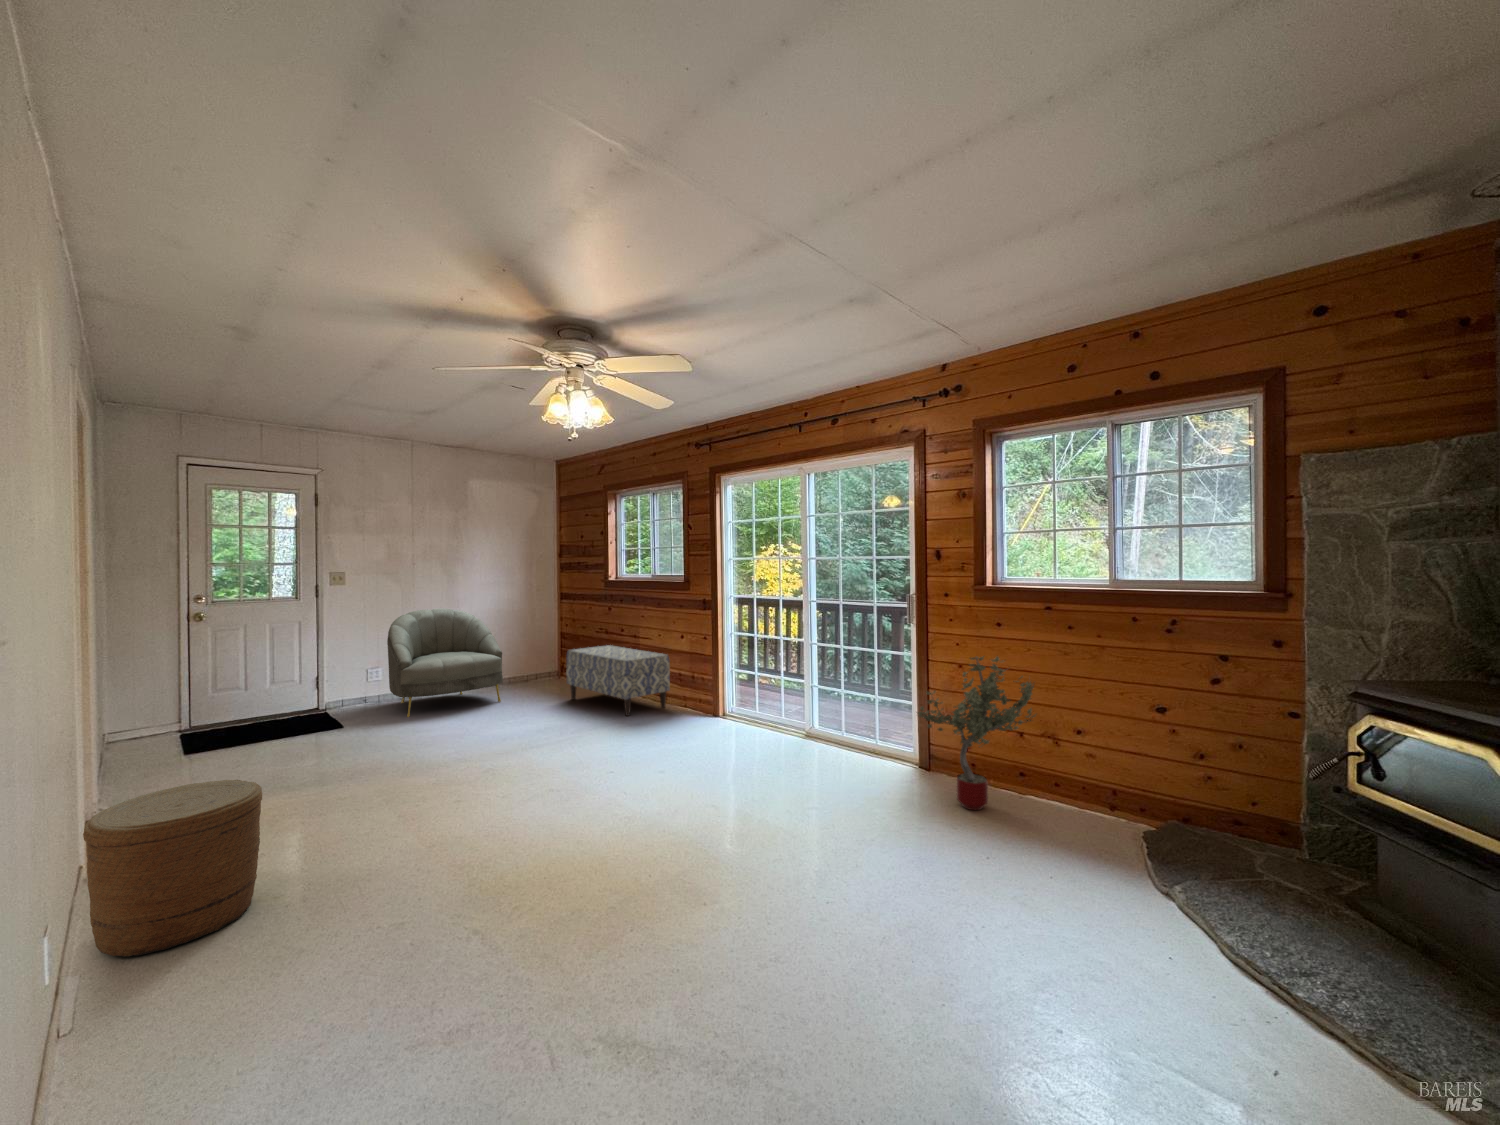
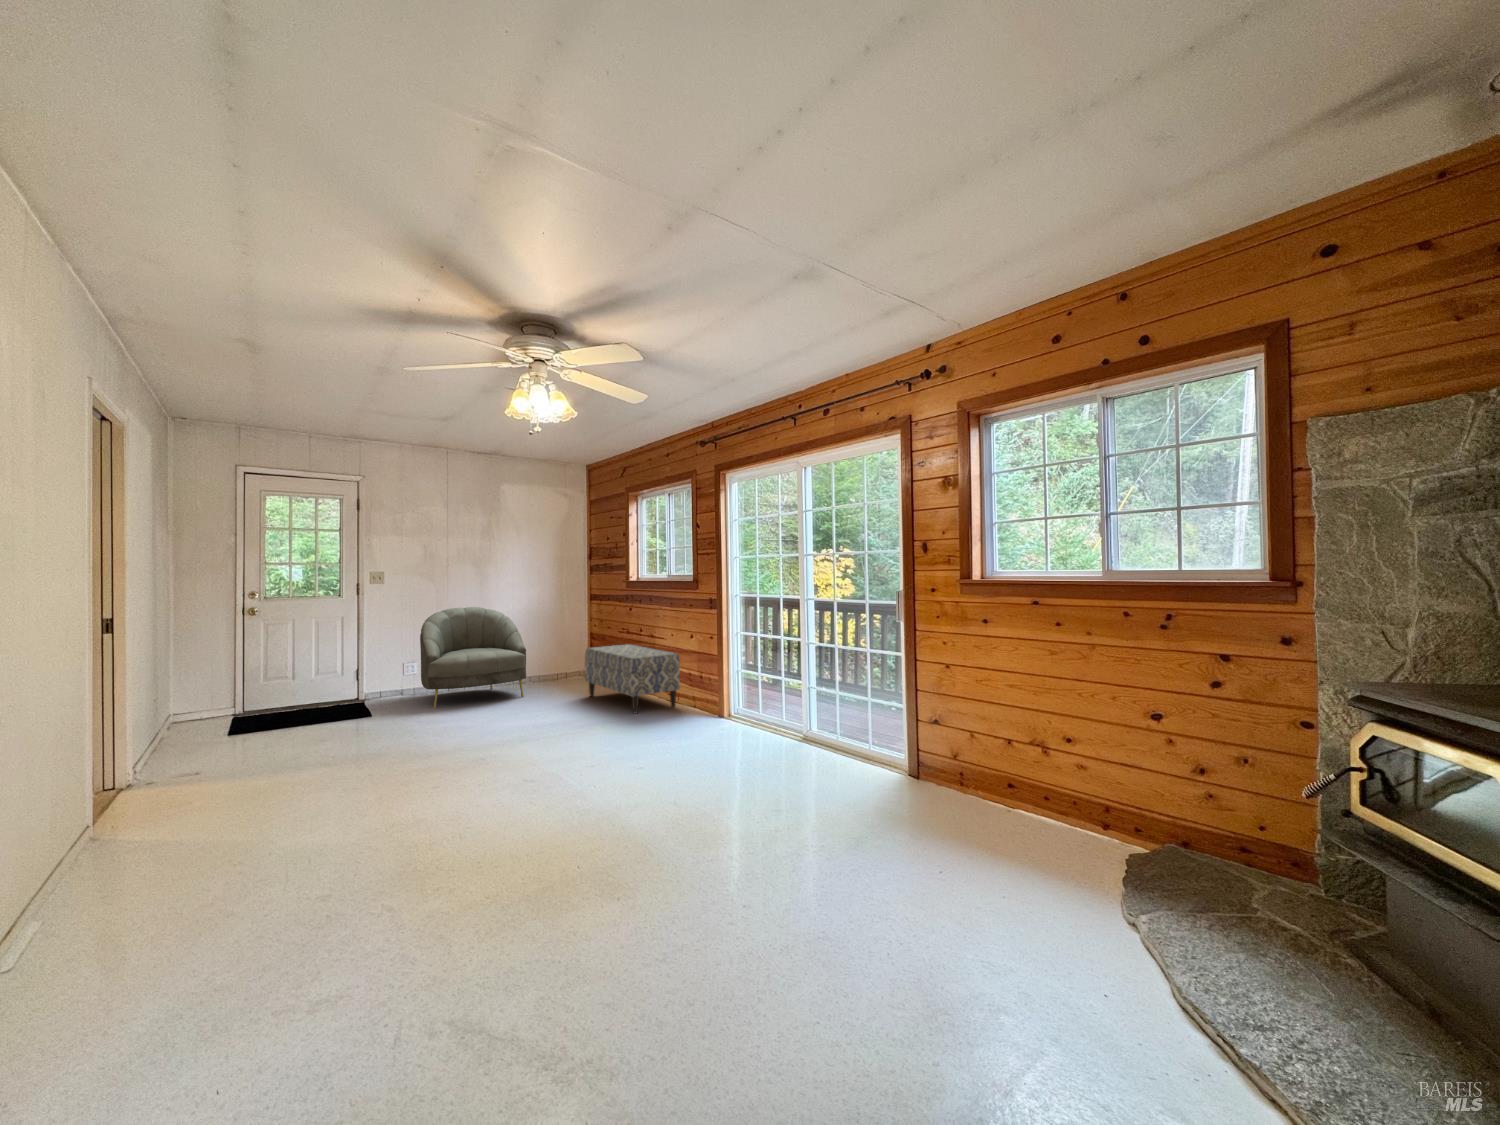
potted tree: present [918,656,1036,810] -> none [893,653,1012,821]
woven basket: present [83,780,262,957] -> none [56,753,226,908]

